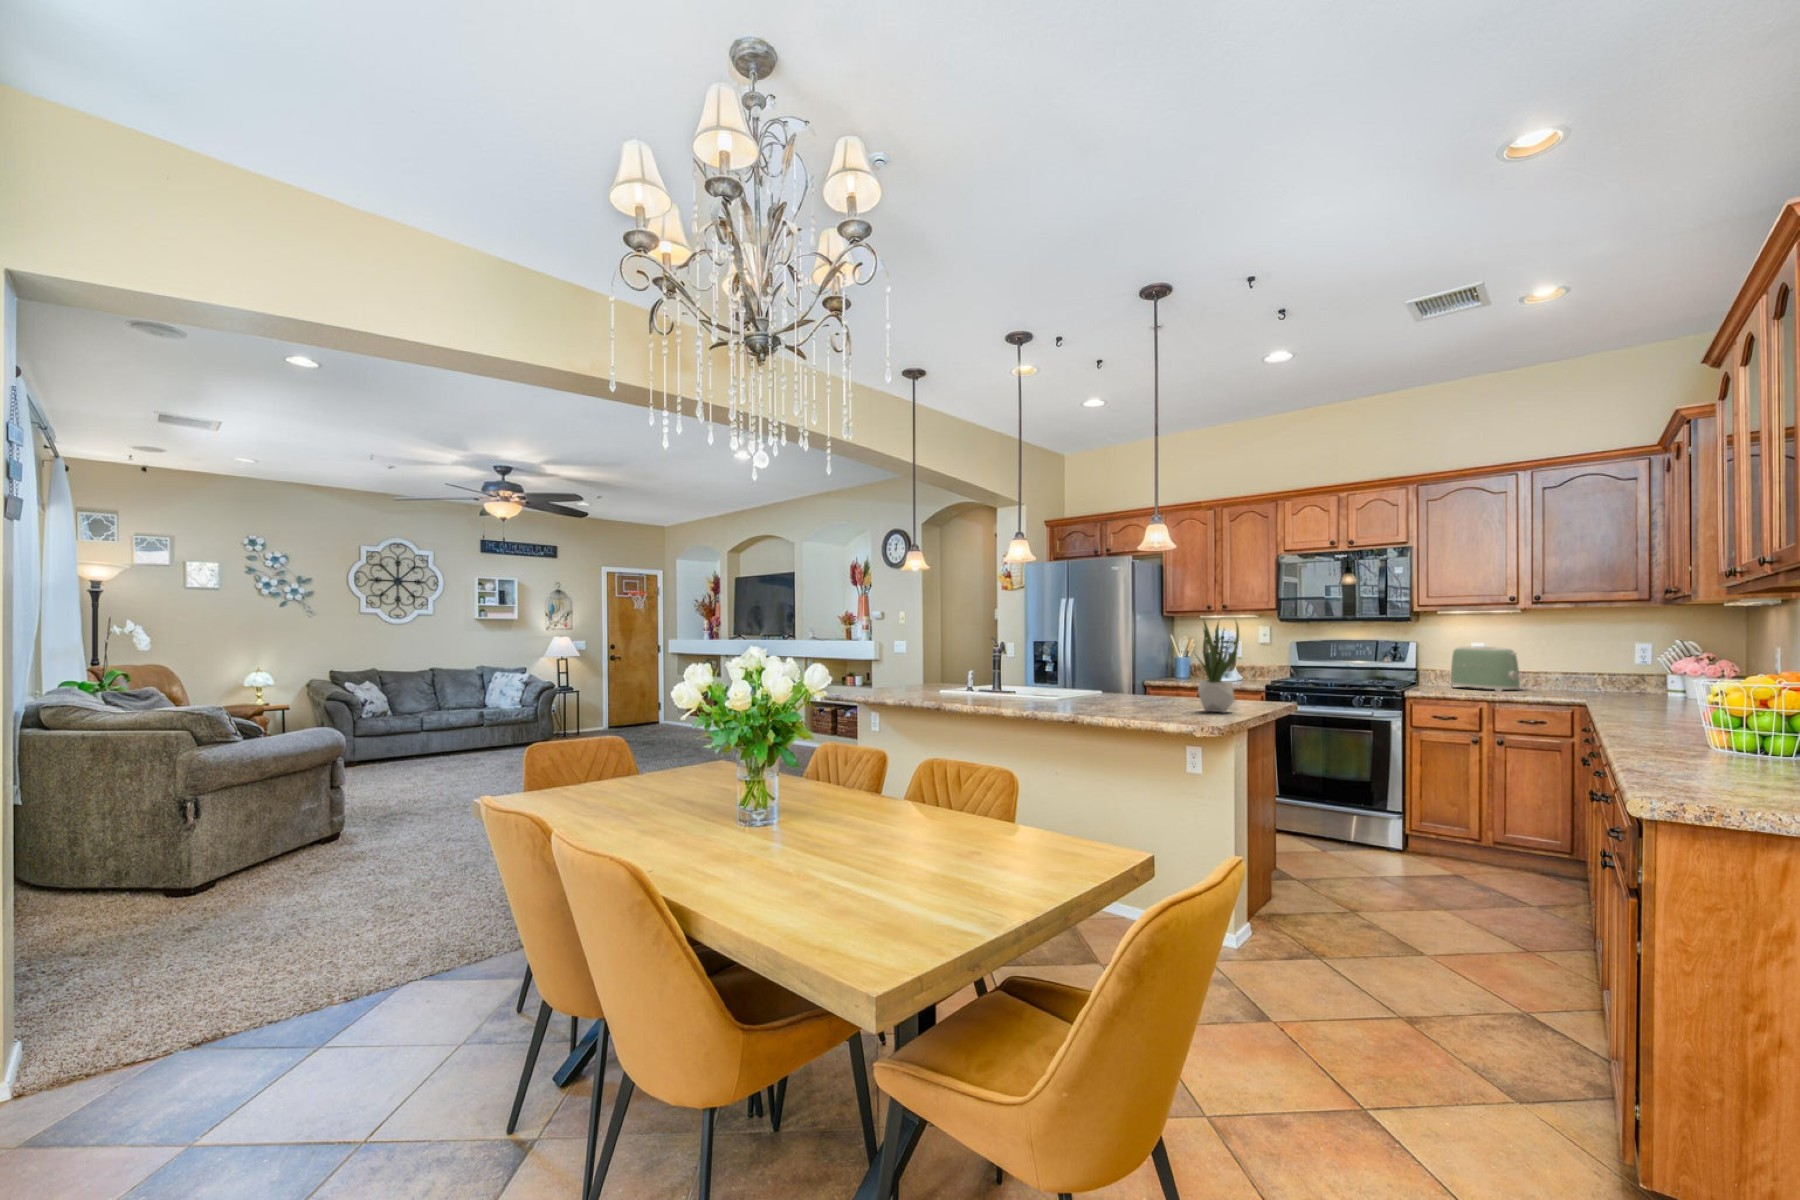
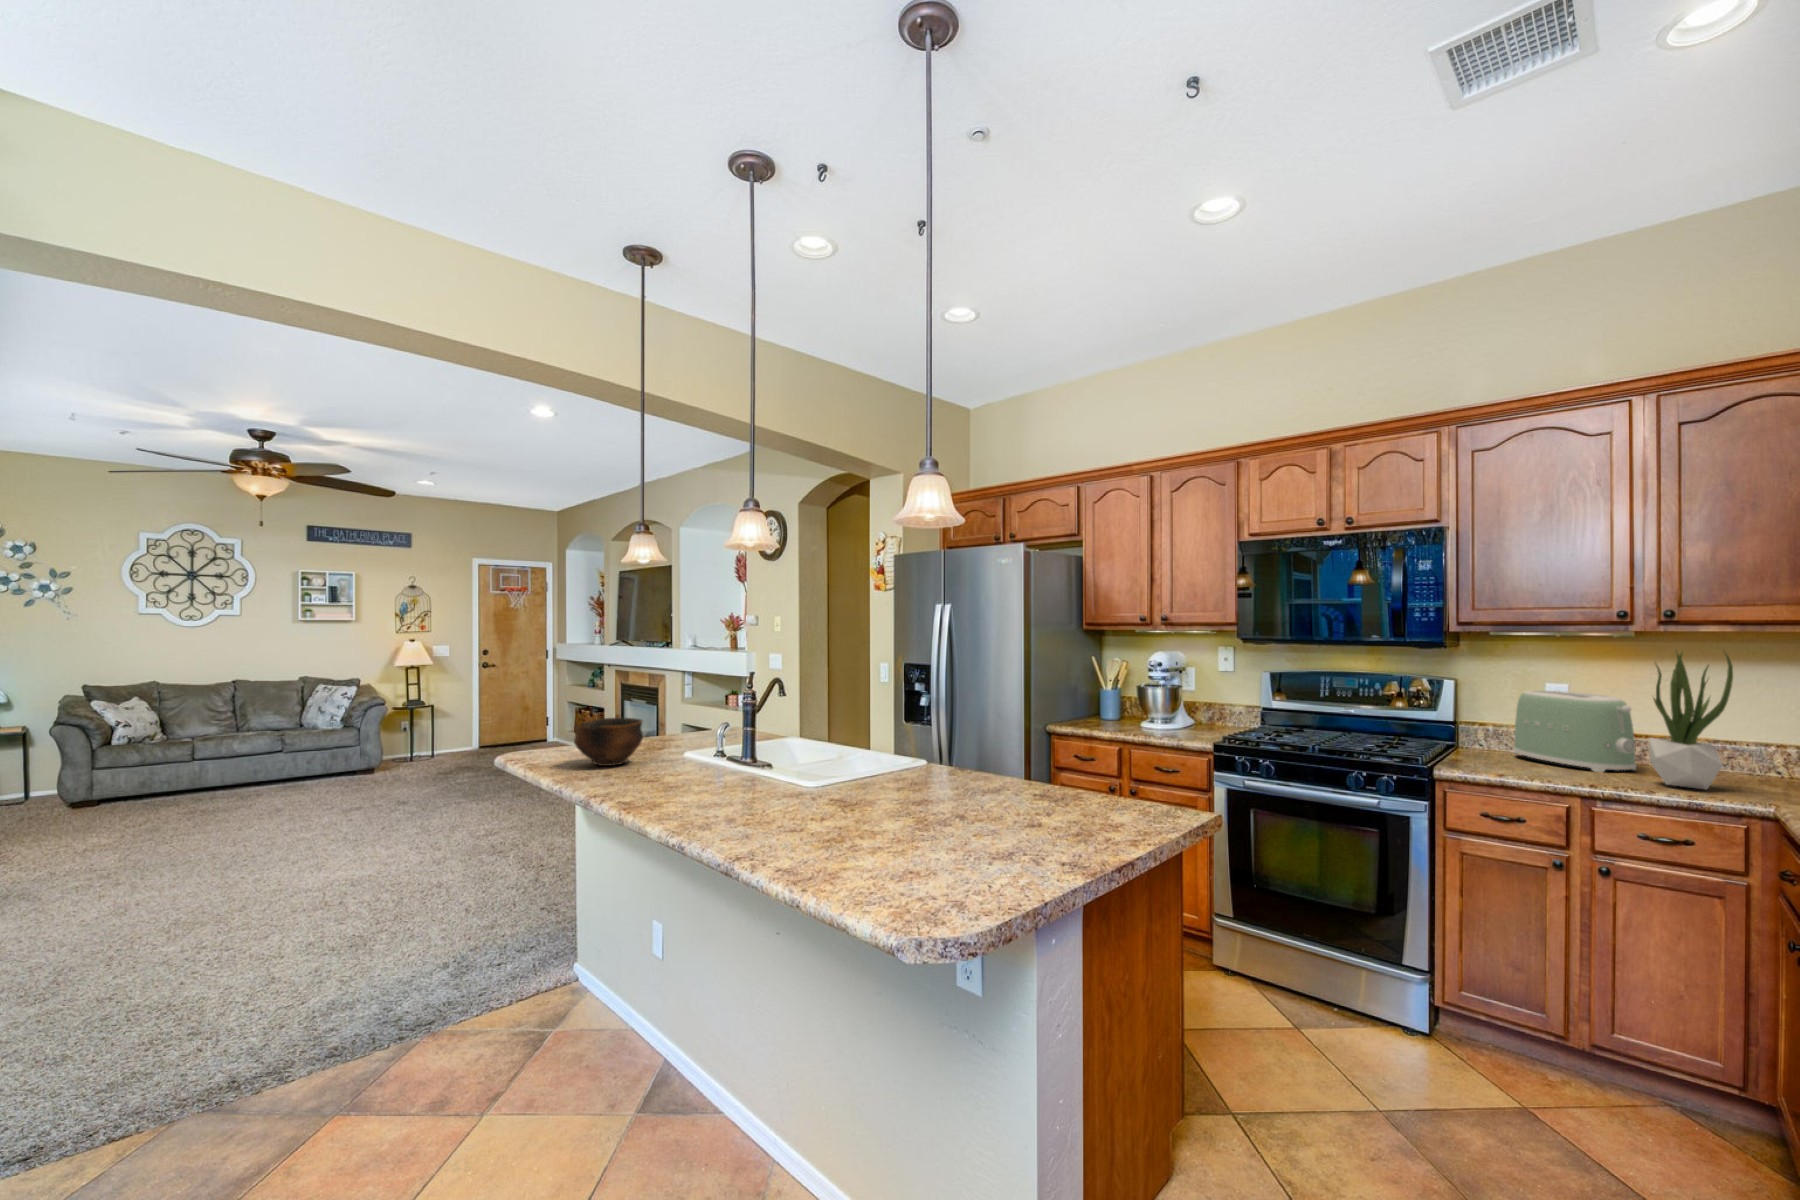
potted plant: present [1197,621,1239,713] -> present [1649,650,1733,789]
bowl: none [880,667,921,695] -> present [574,718,643,766]

